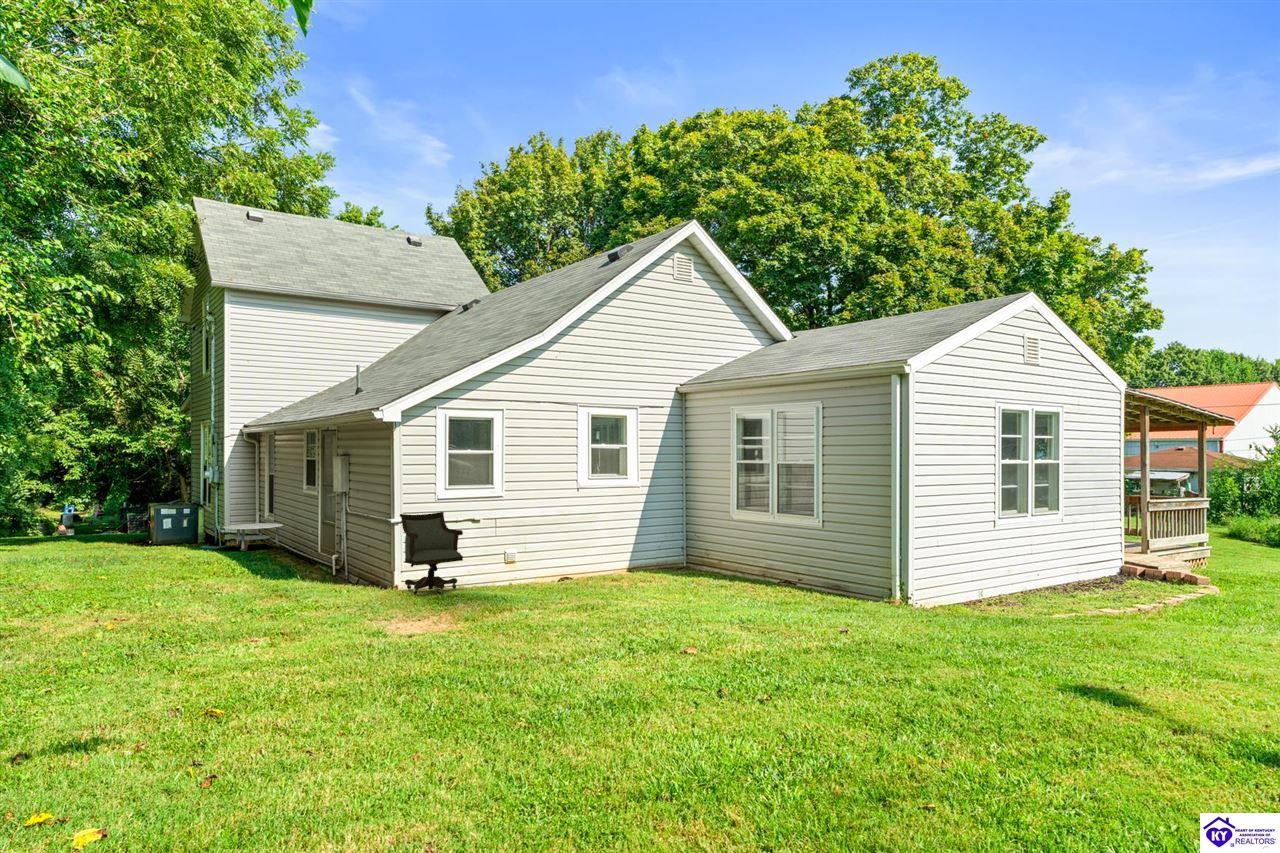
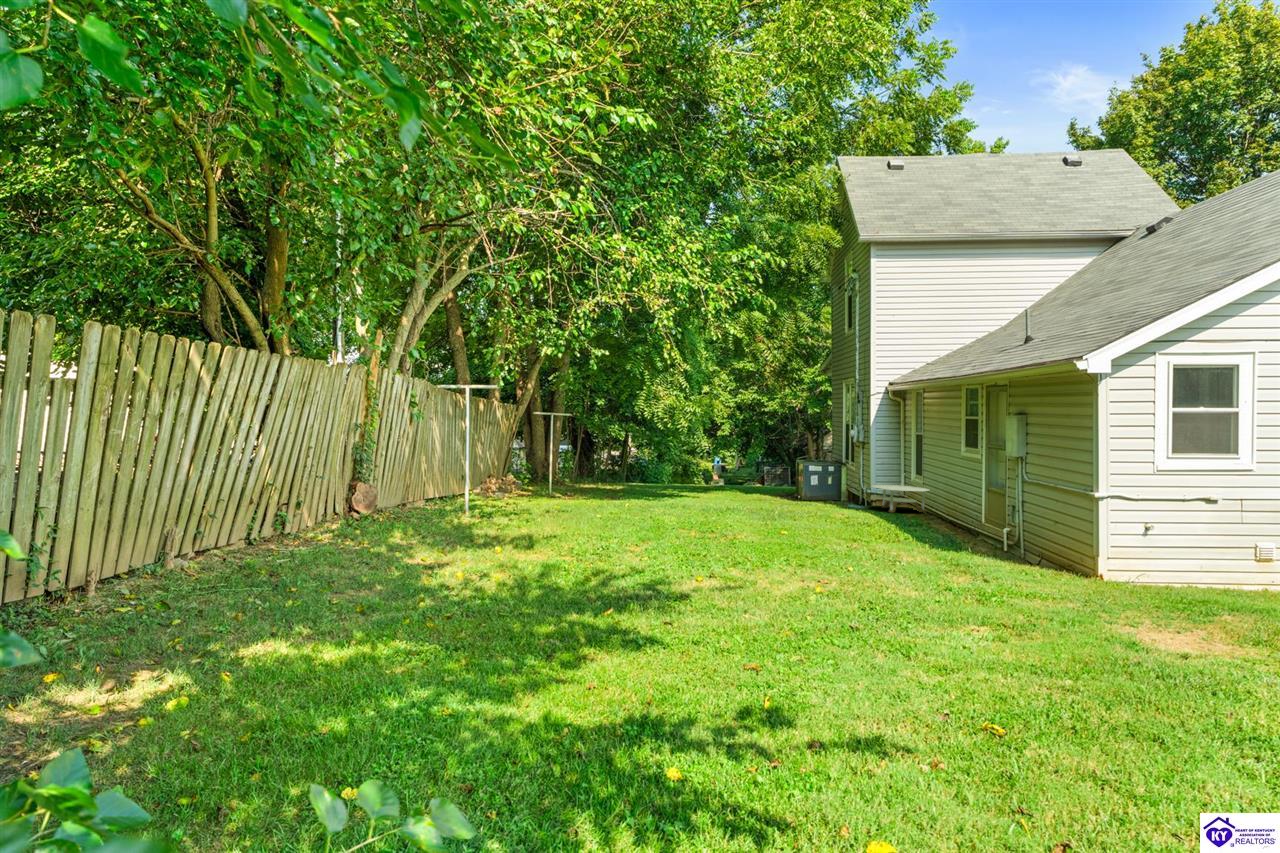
chair: present [400,512,463,594] -> none [1119,489,1220,601]

